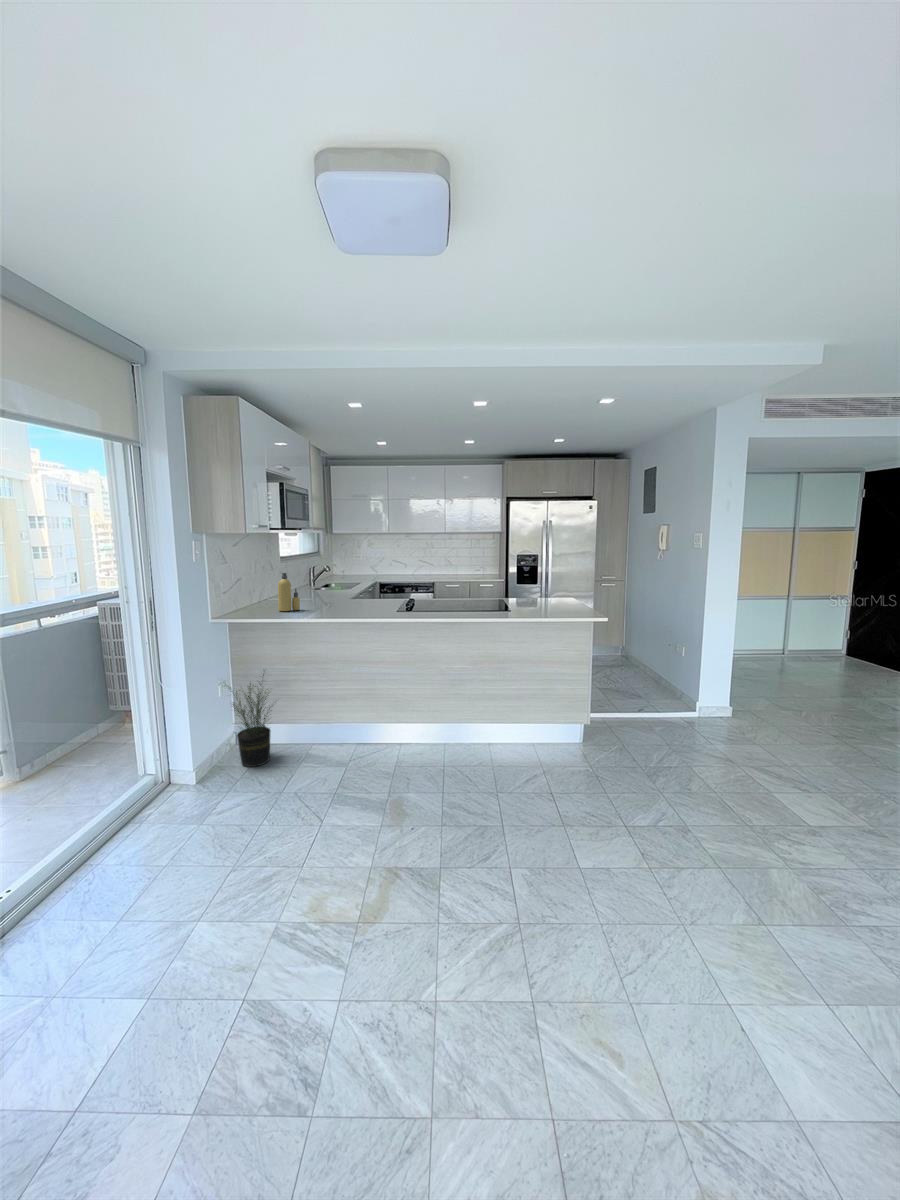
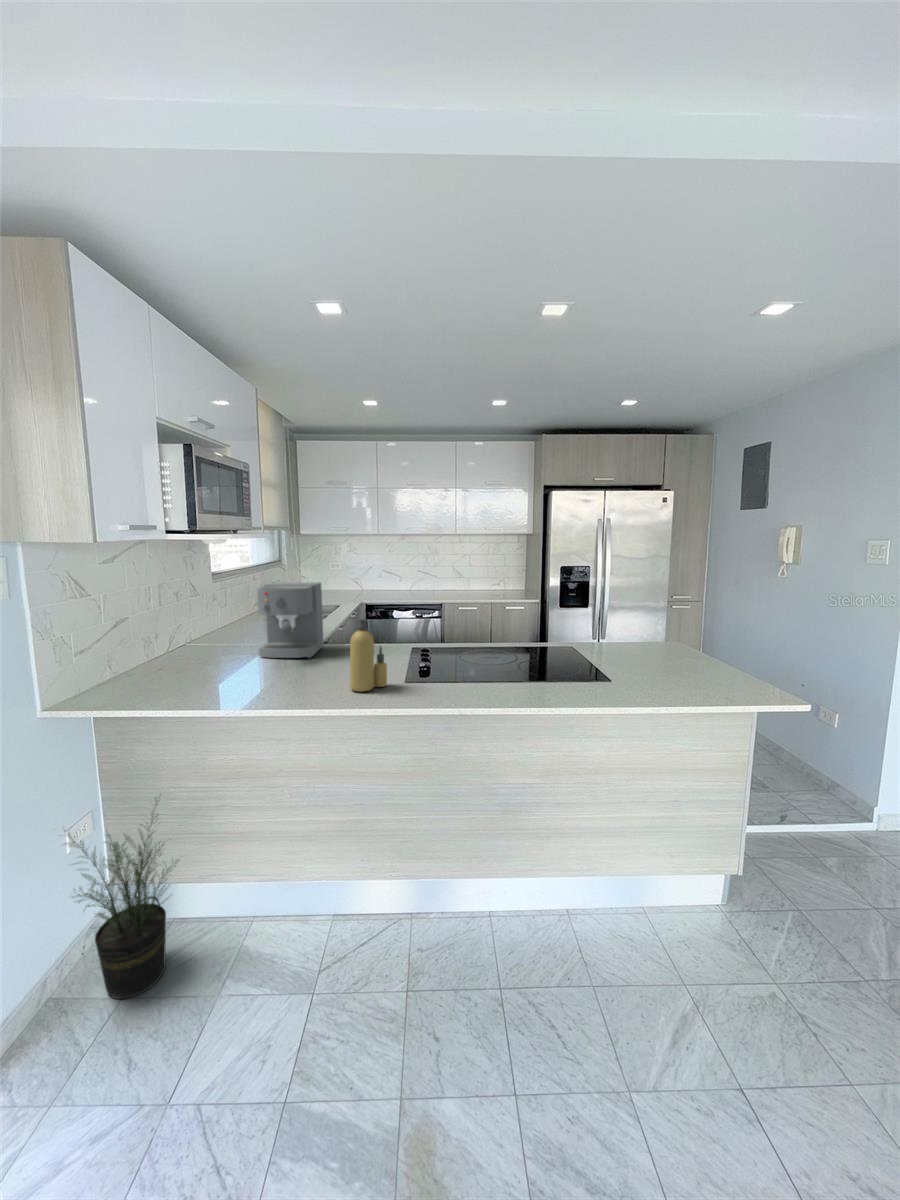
coffee maker: none [313,561,351,605] -> present [258,582,324,658]
bottle: present [278,573,300,611] -> present [350,619,387,692]

